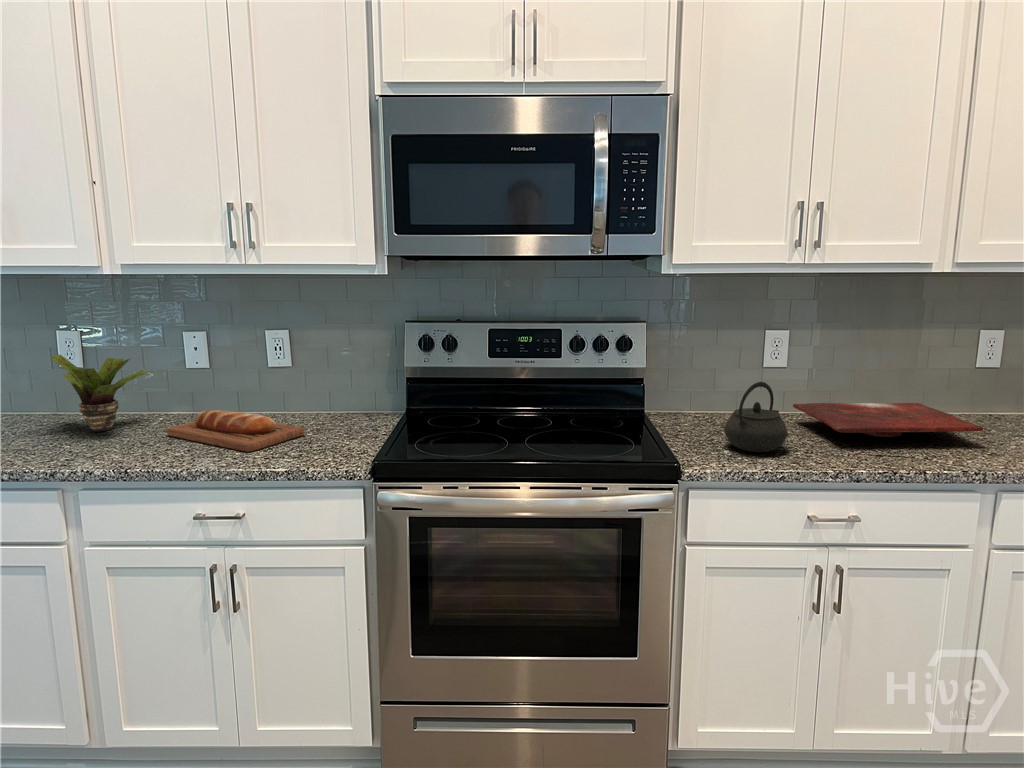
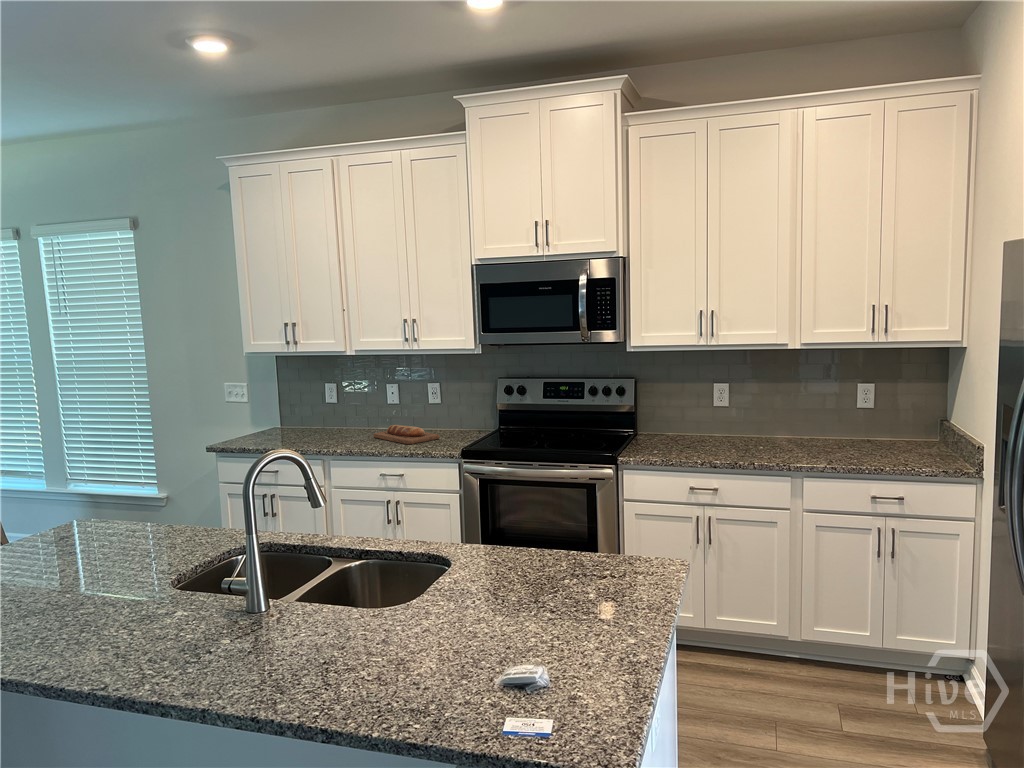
potted plant: present [51,355,149,432] -> none [322,395,368,435]
kettle: present [724,382,788,452] -> none [656,412,694,452]
cutting board: present [793,403,983,437] -> none [722,429,815,448]

